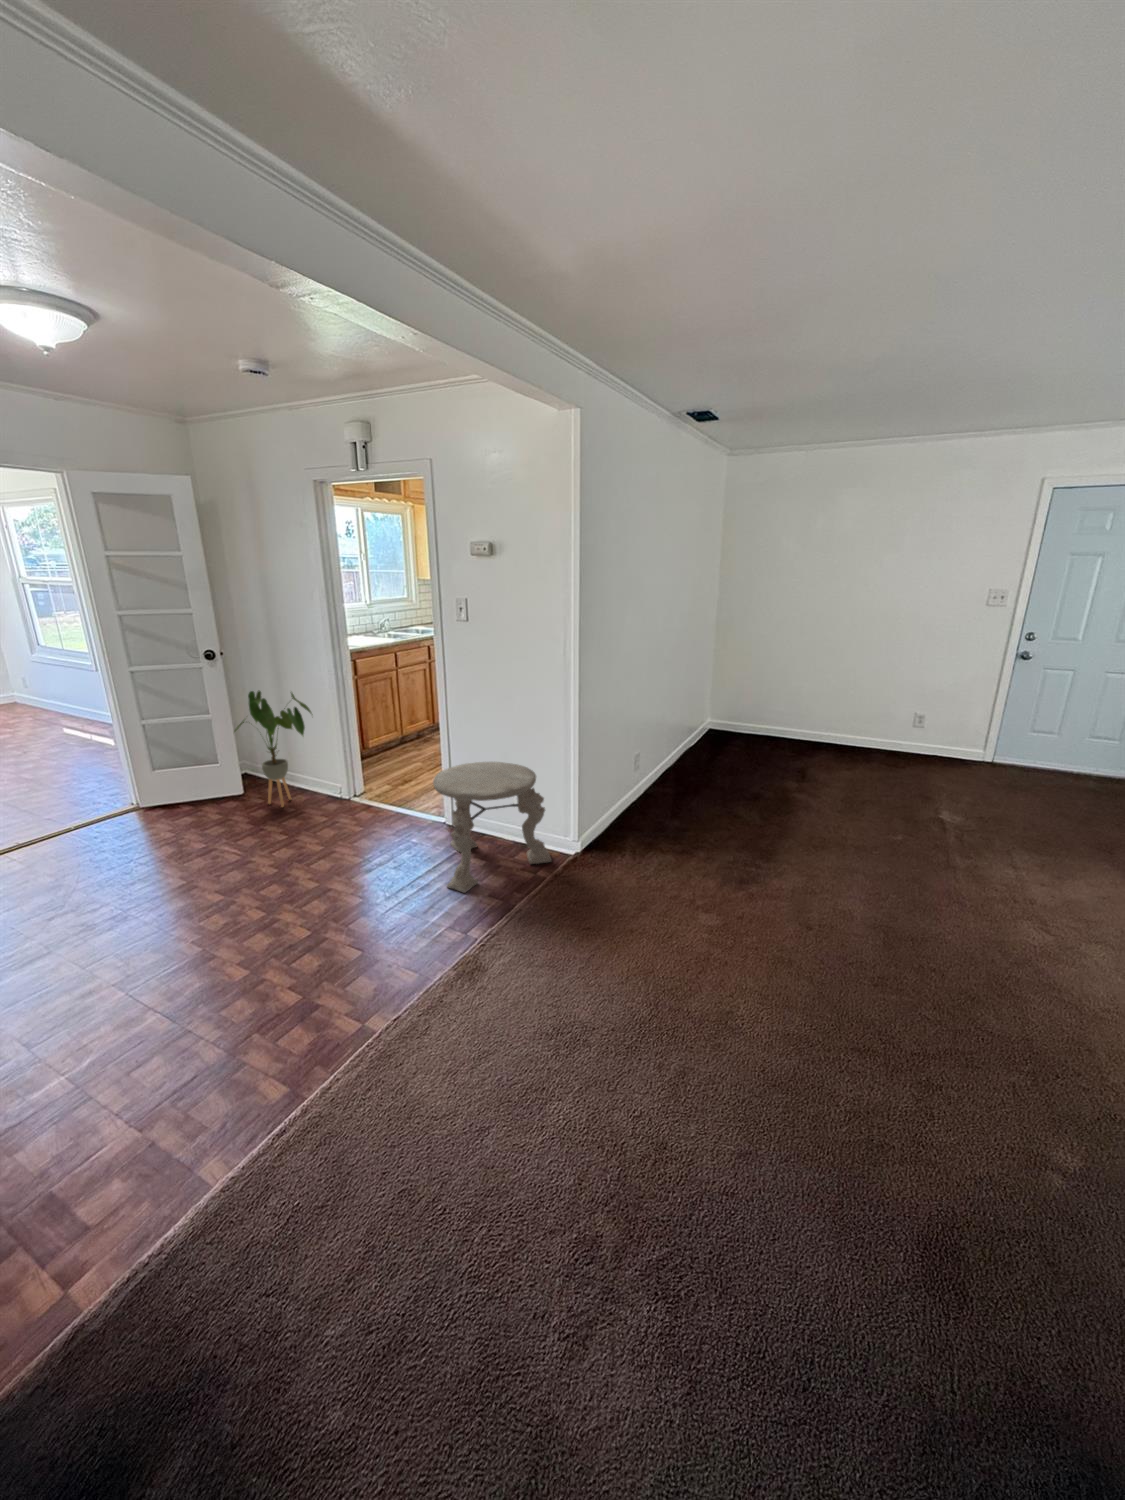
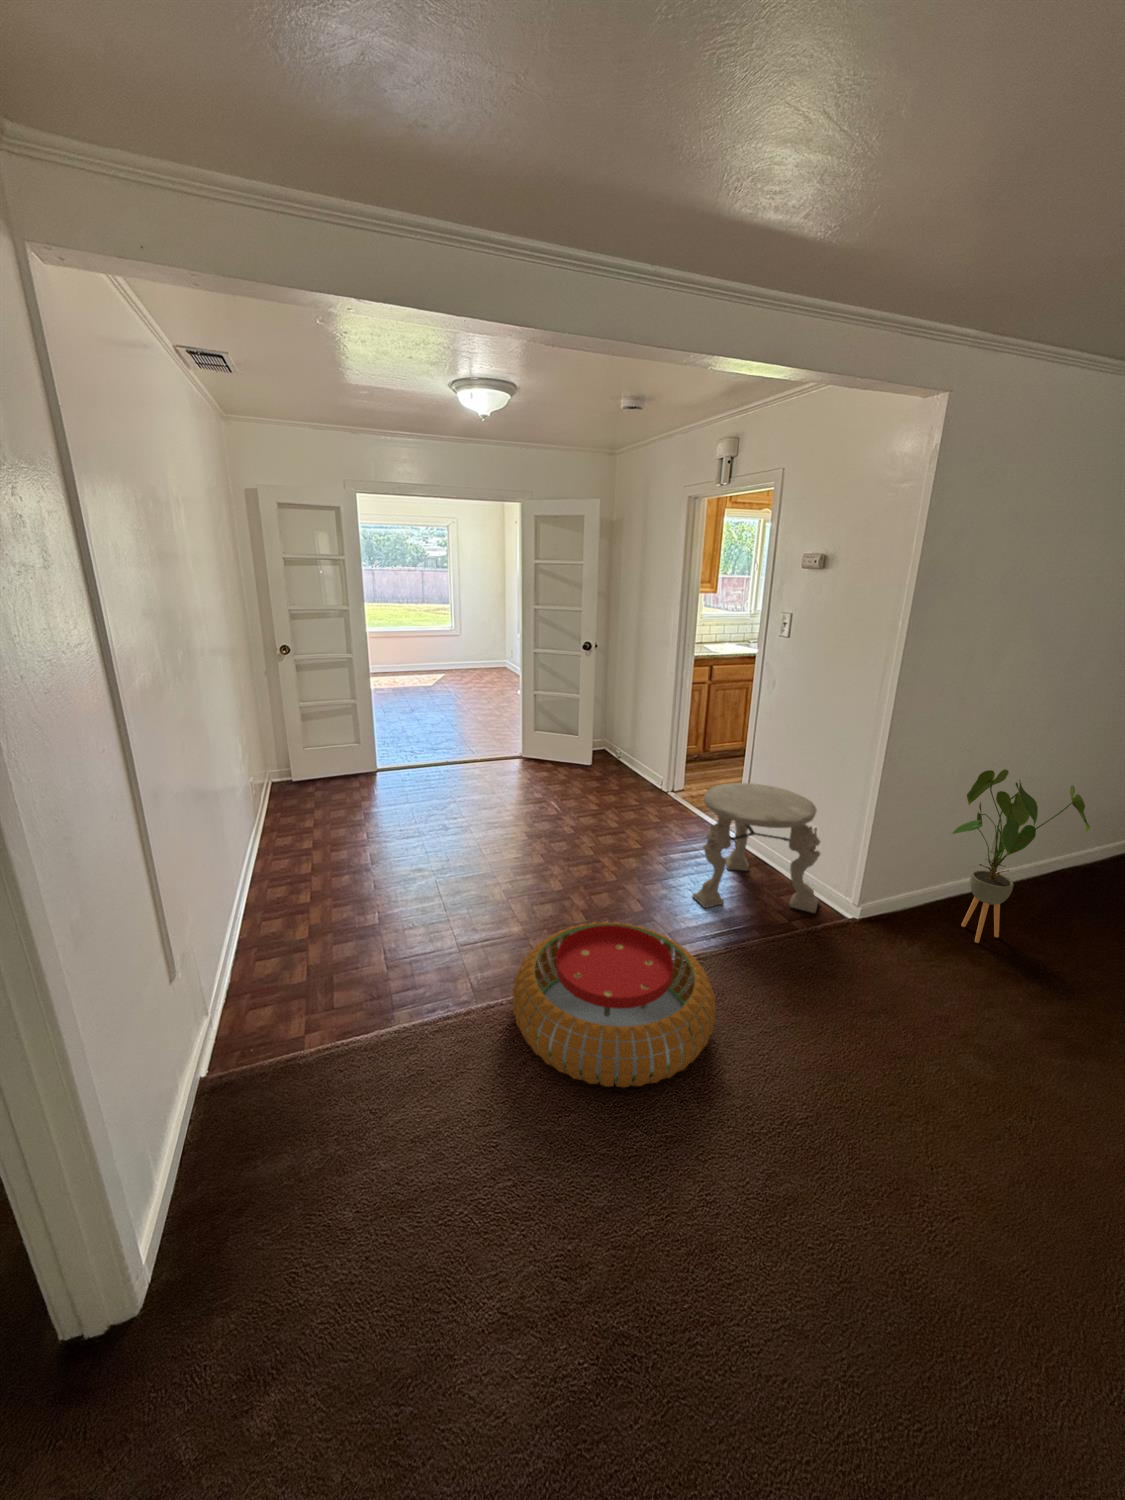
house plant: present [234,691,311,807] -> present [951,769,1090,943]
pouf: none [346,926,562,1102] -> present [513,922,716,1087]

